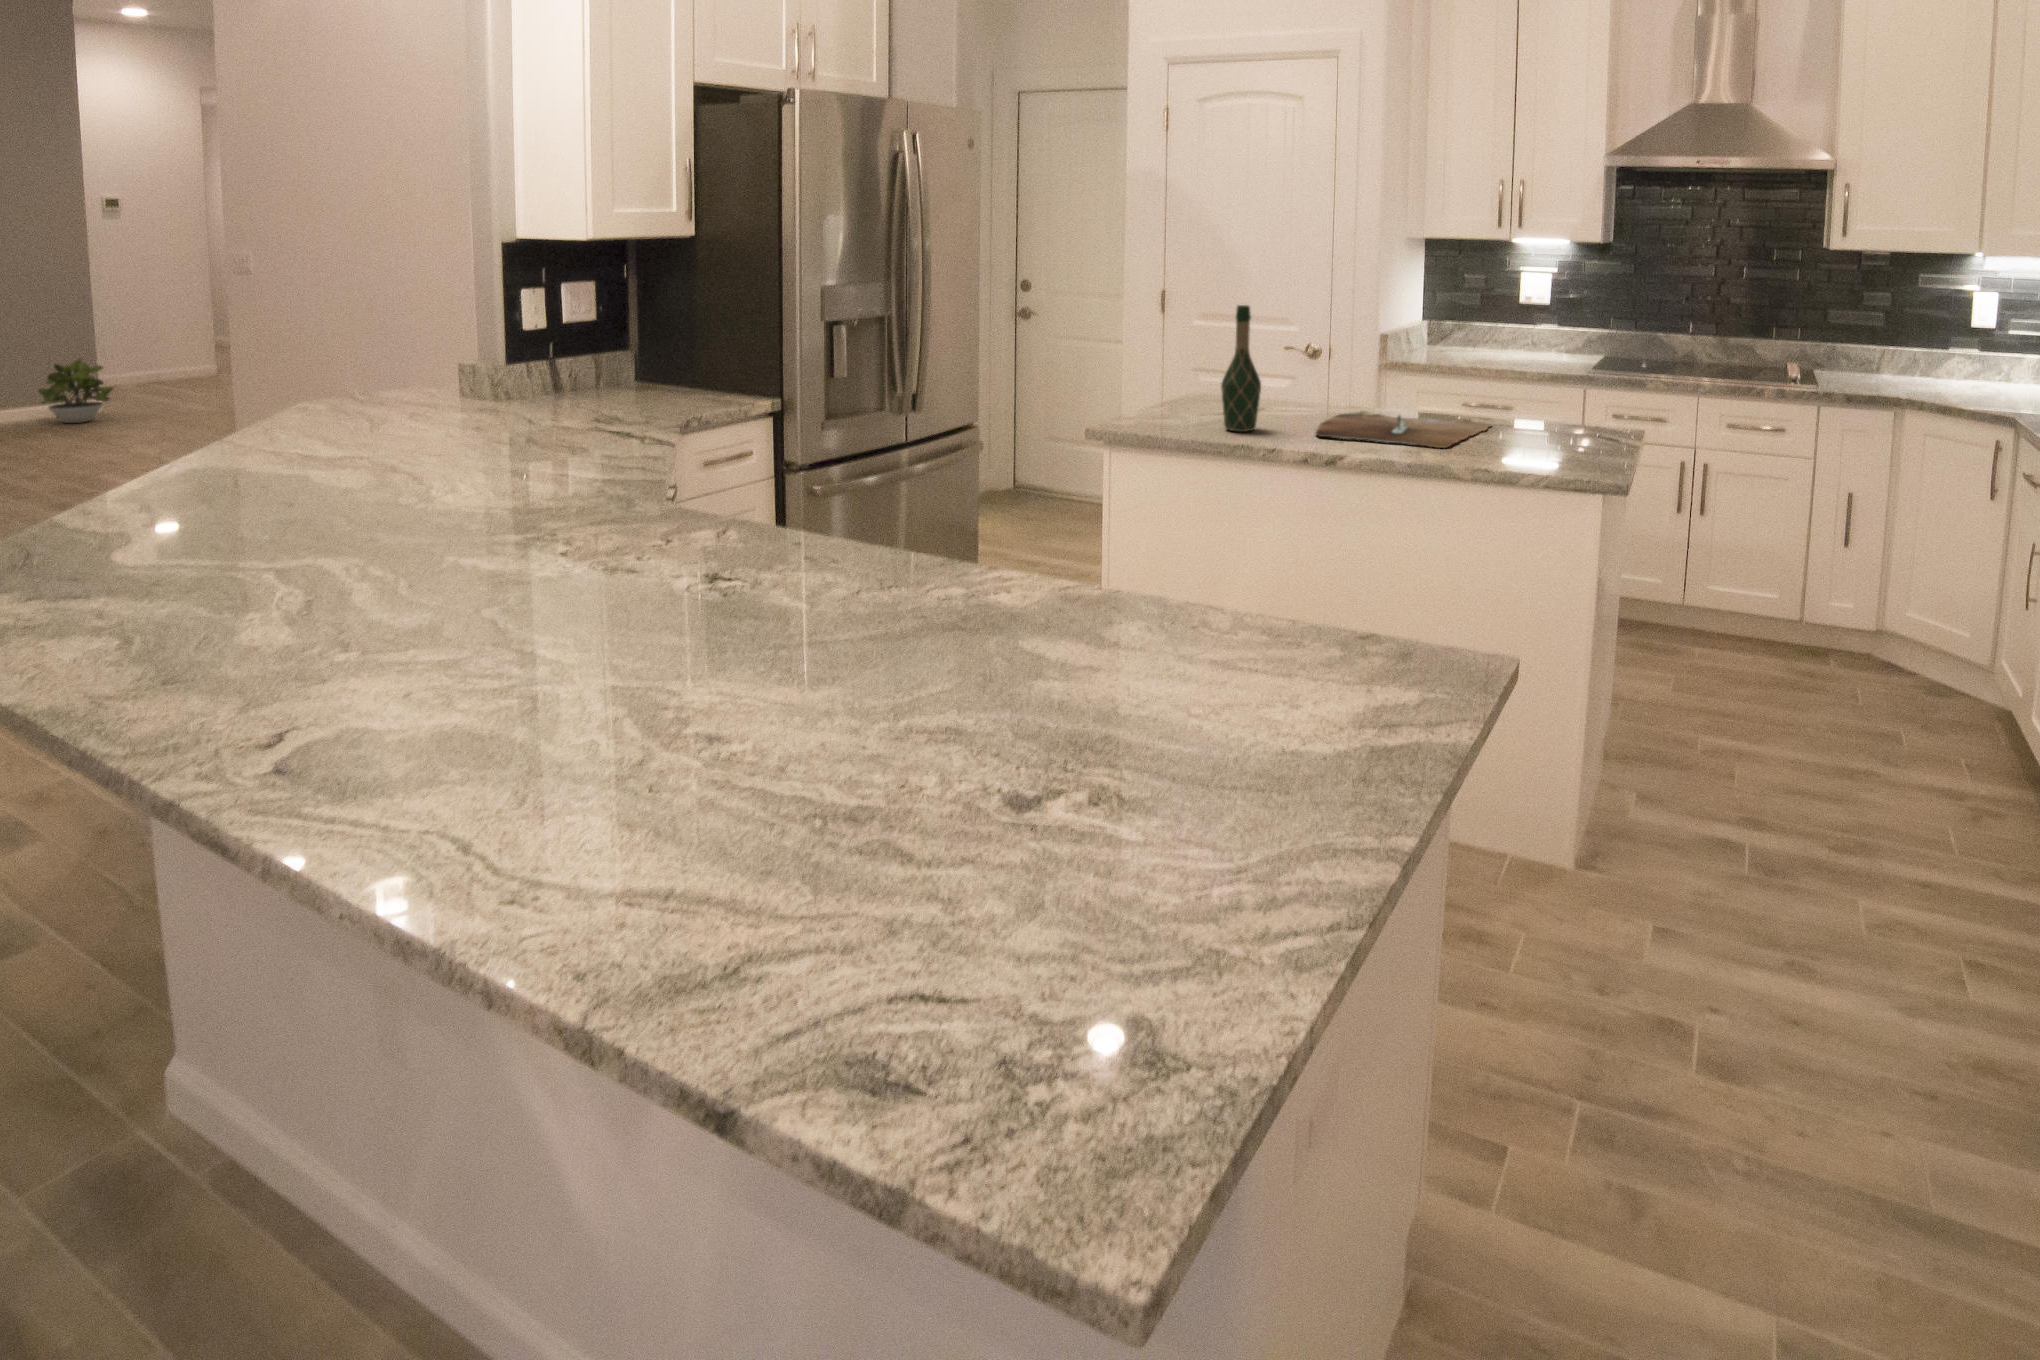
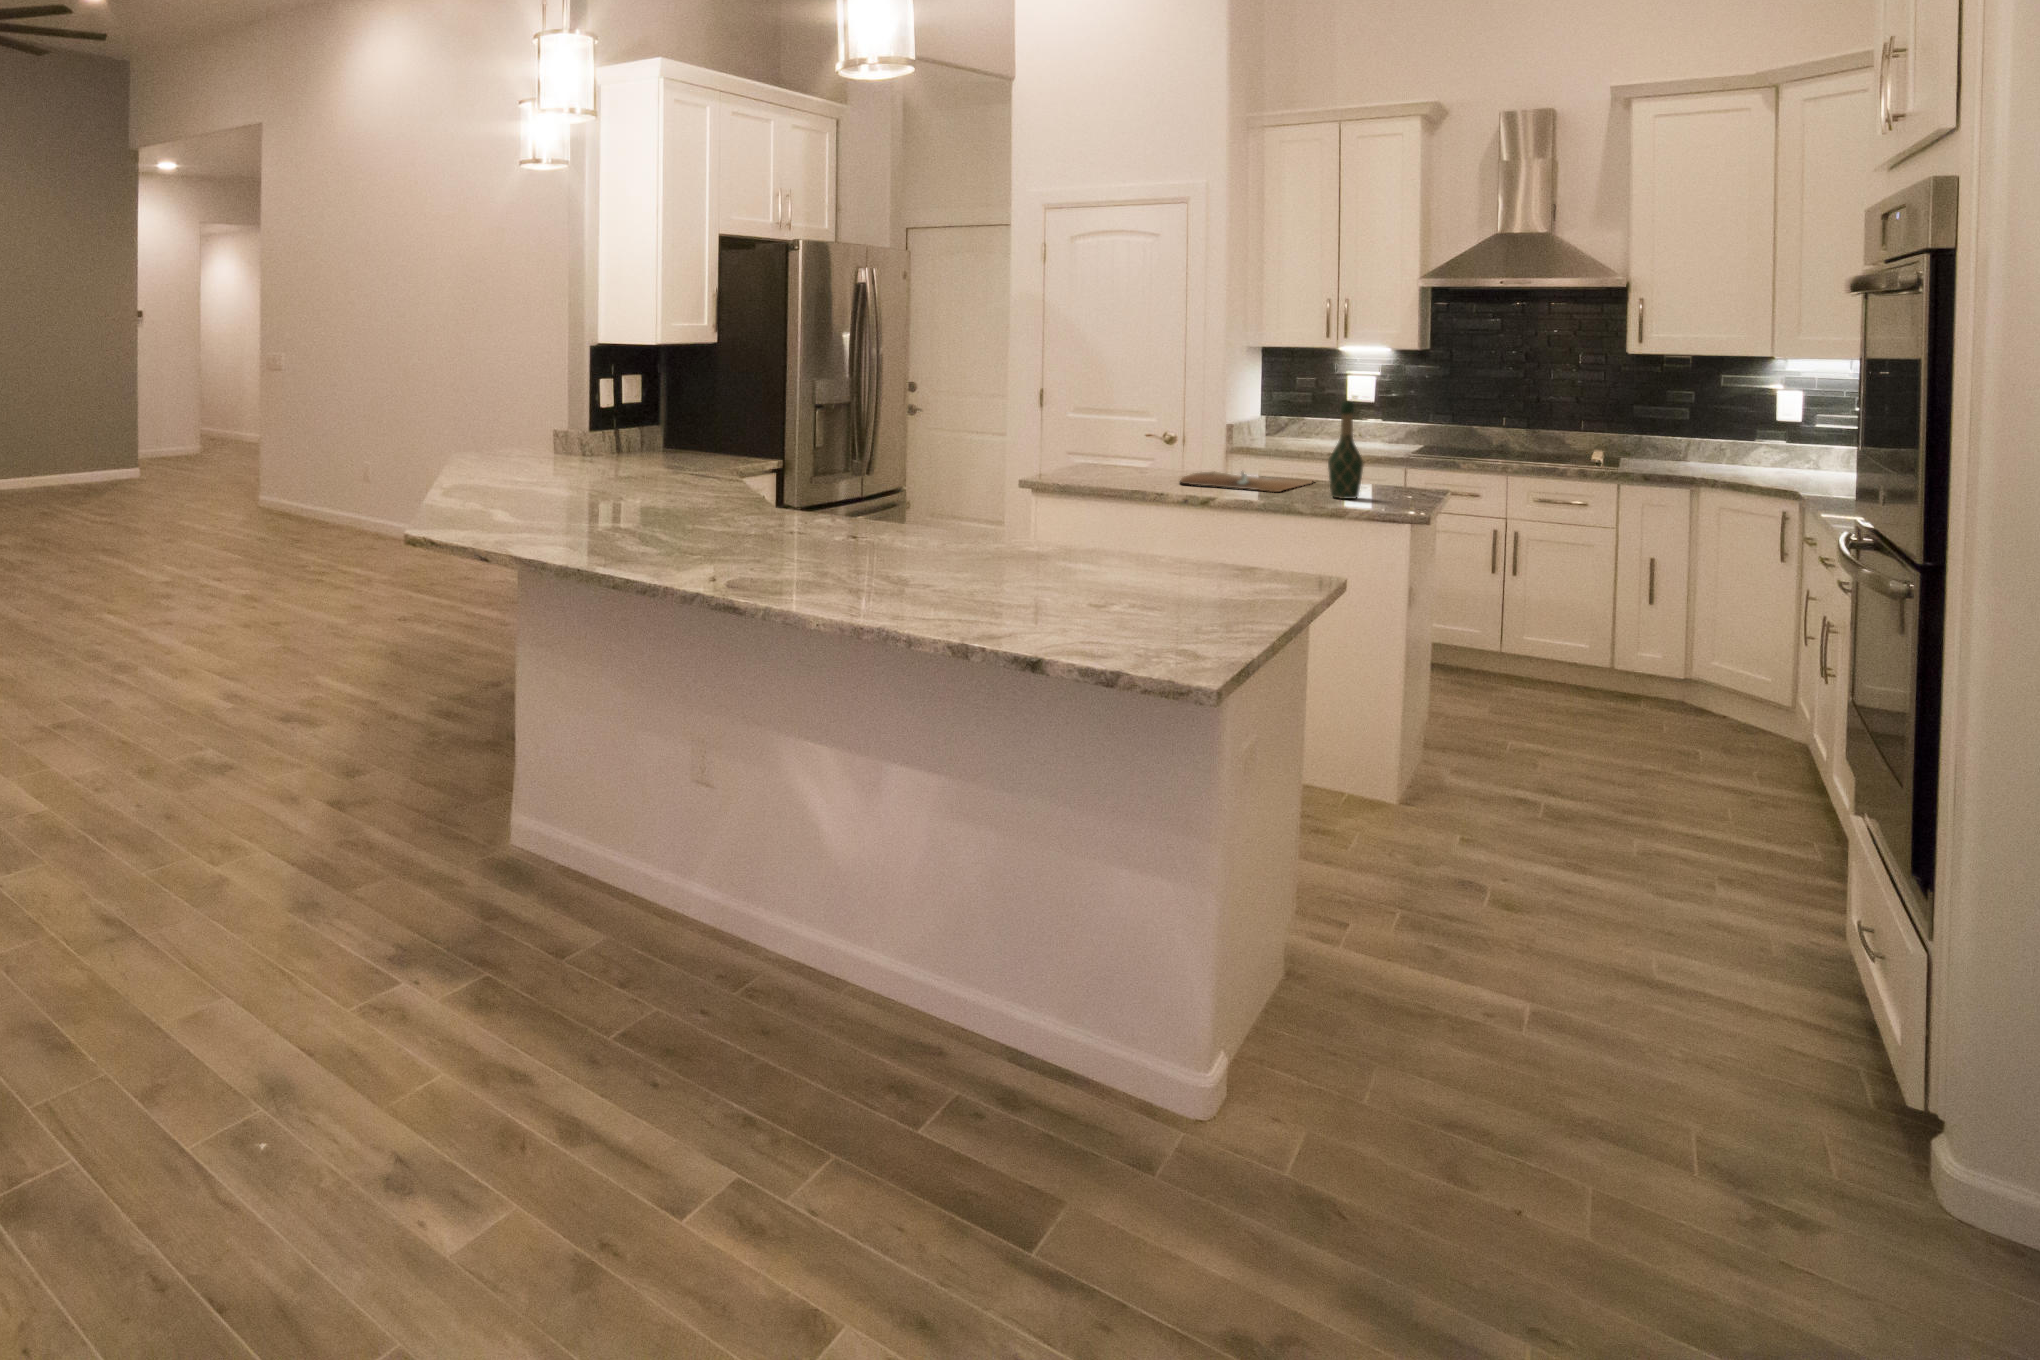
wine bottle: present [1221,305,1261,432] -> present [1328,402,1363,499]
potted plant: present [38,359,113,423] -> none [133,434,182,484]

